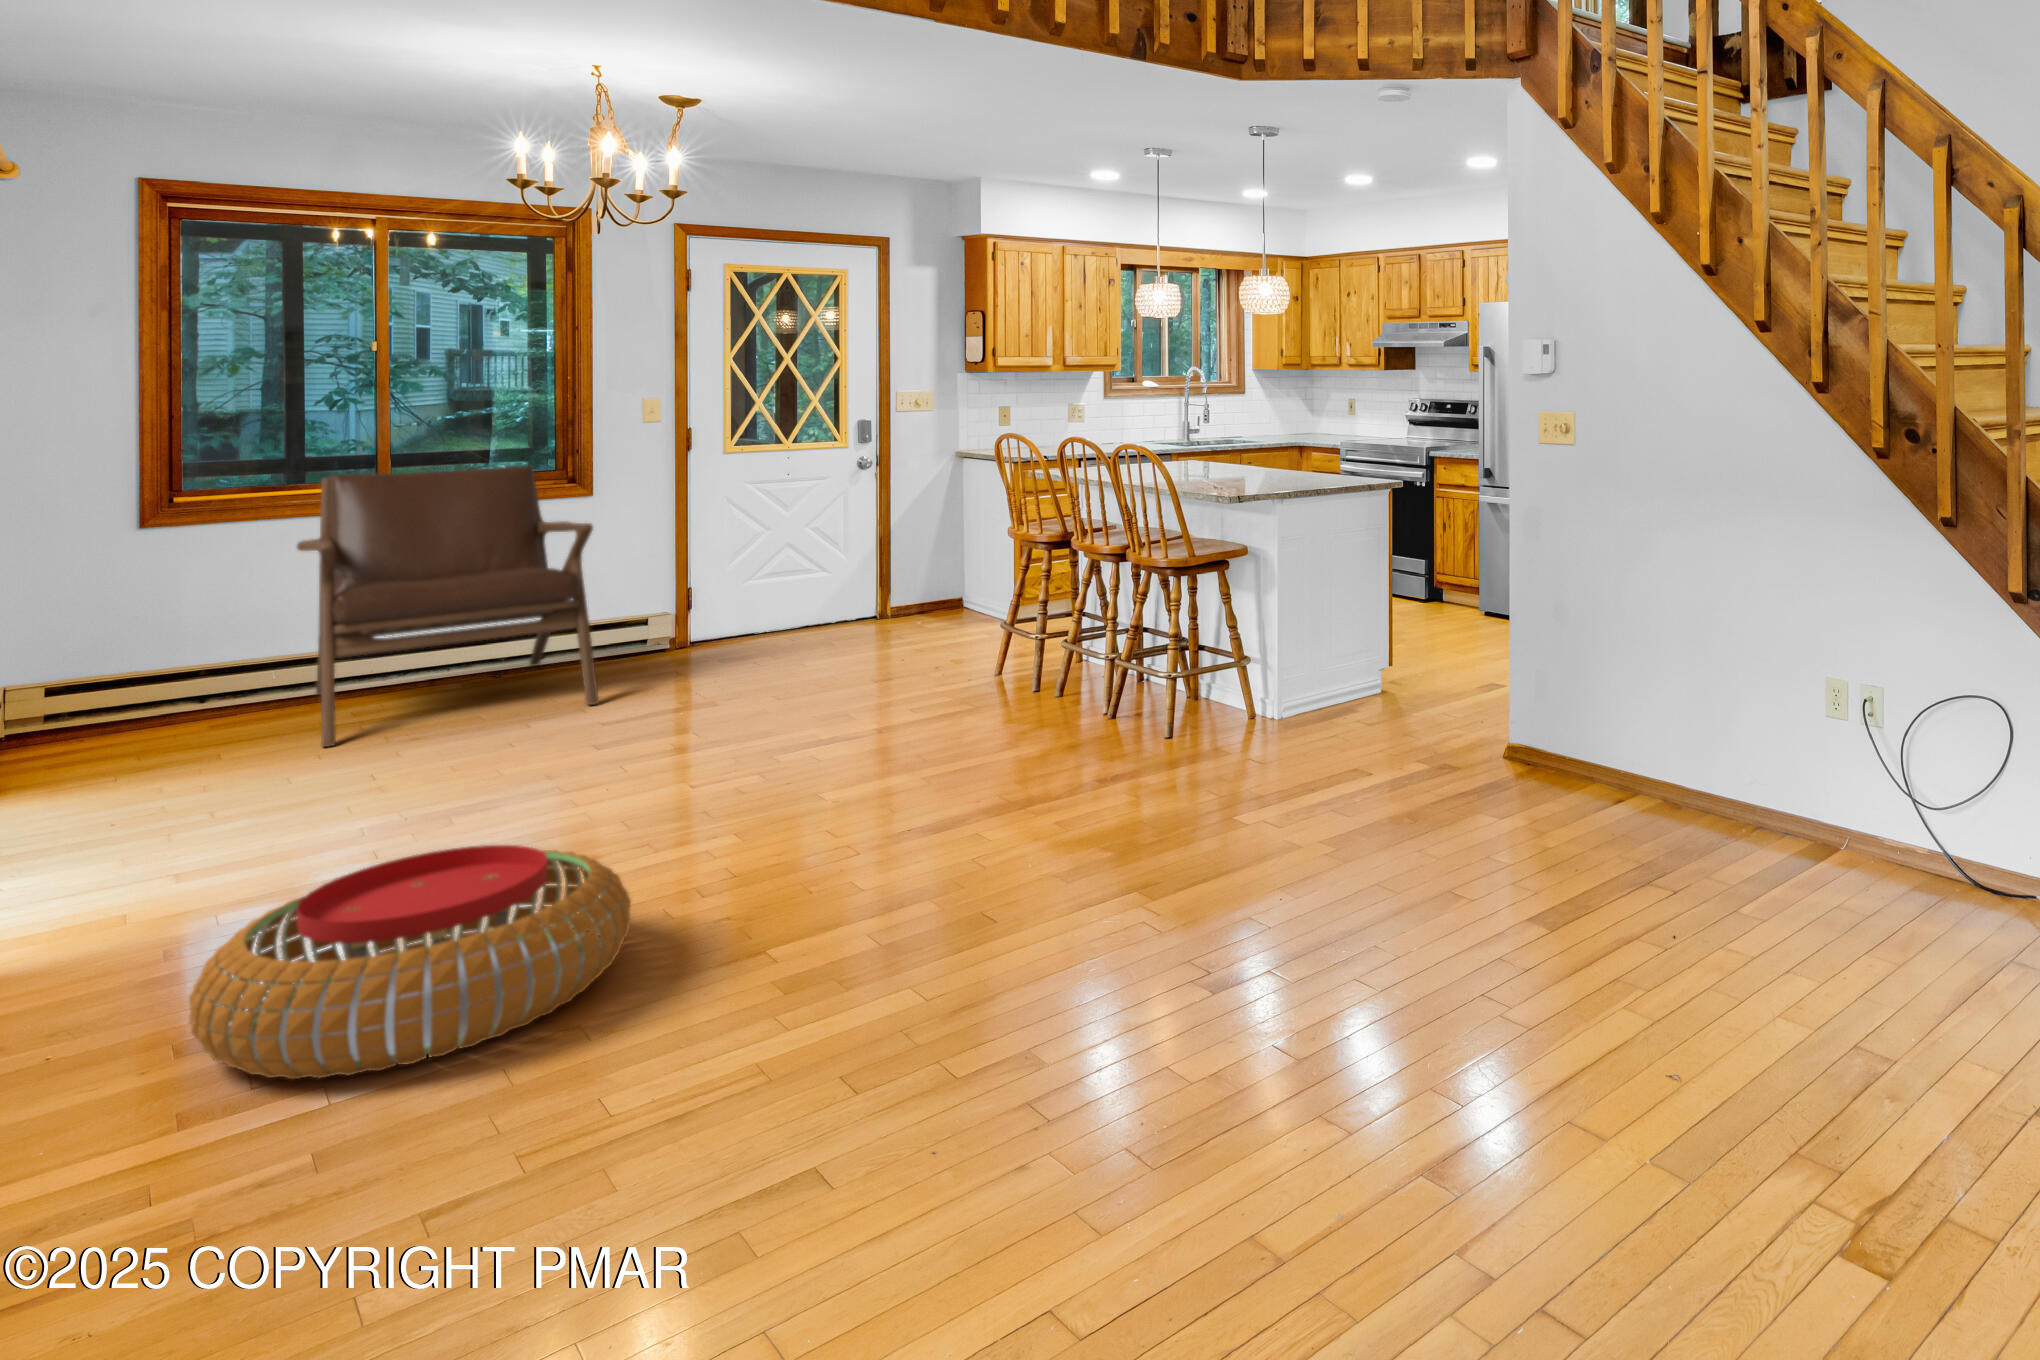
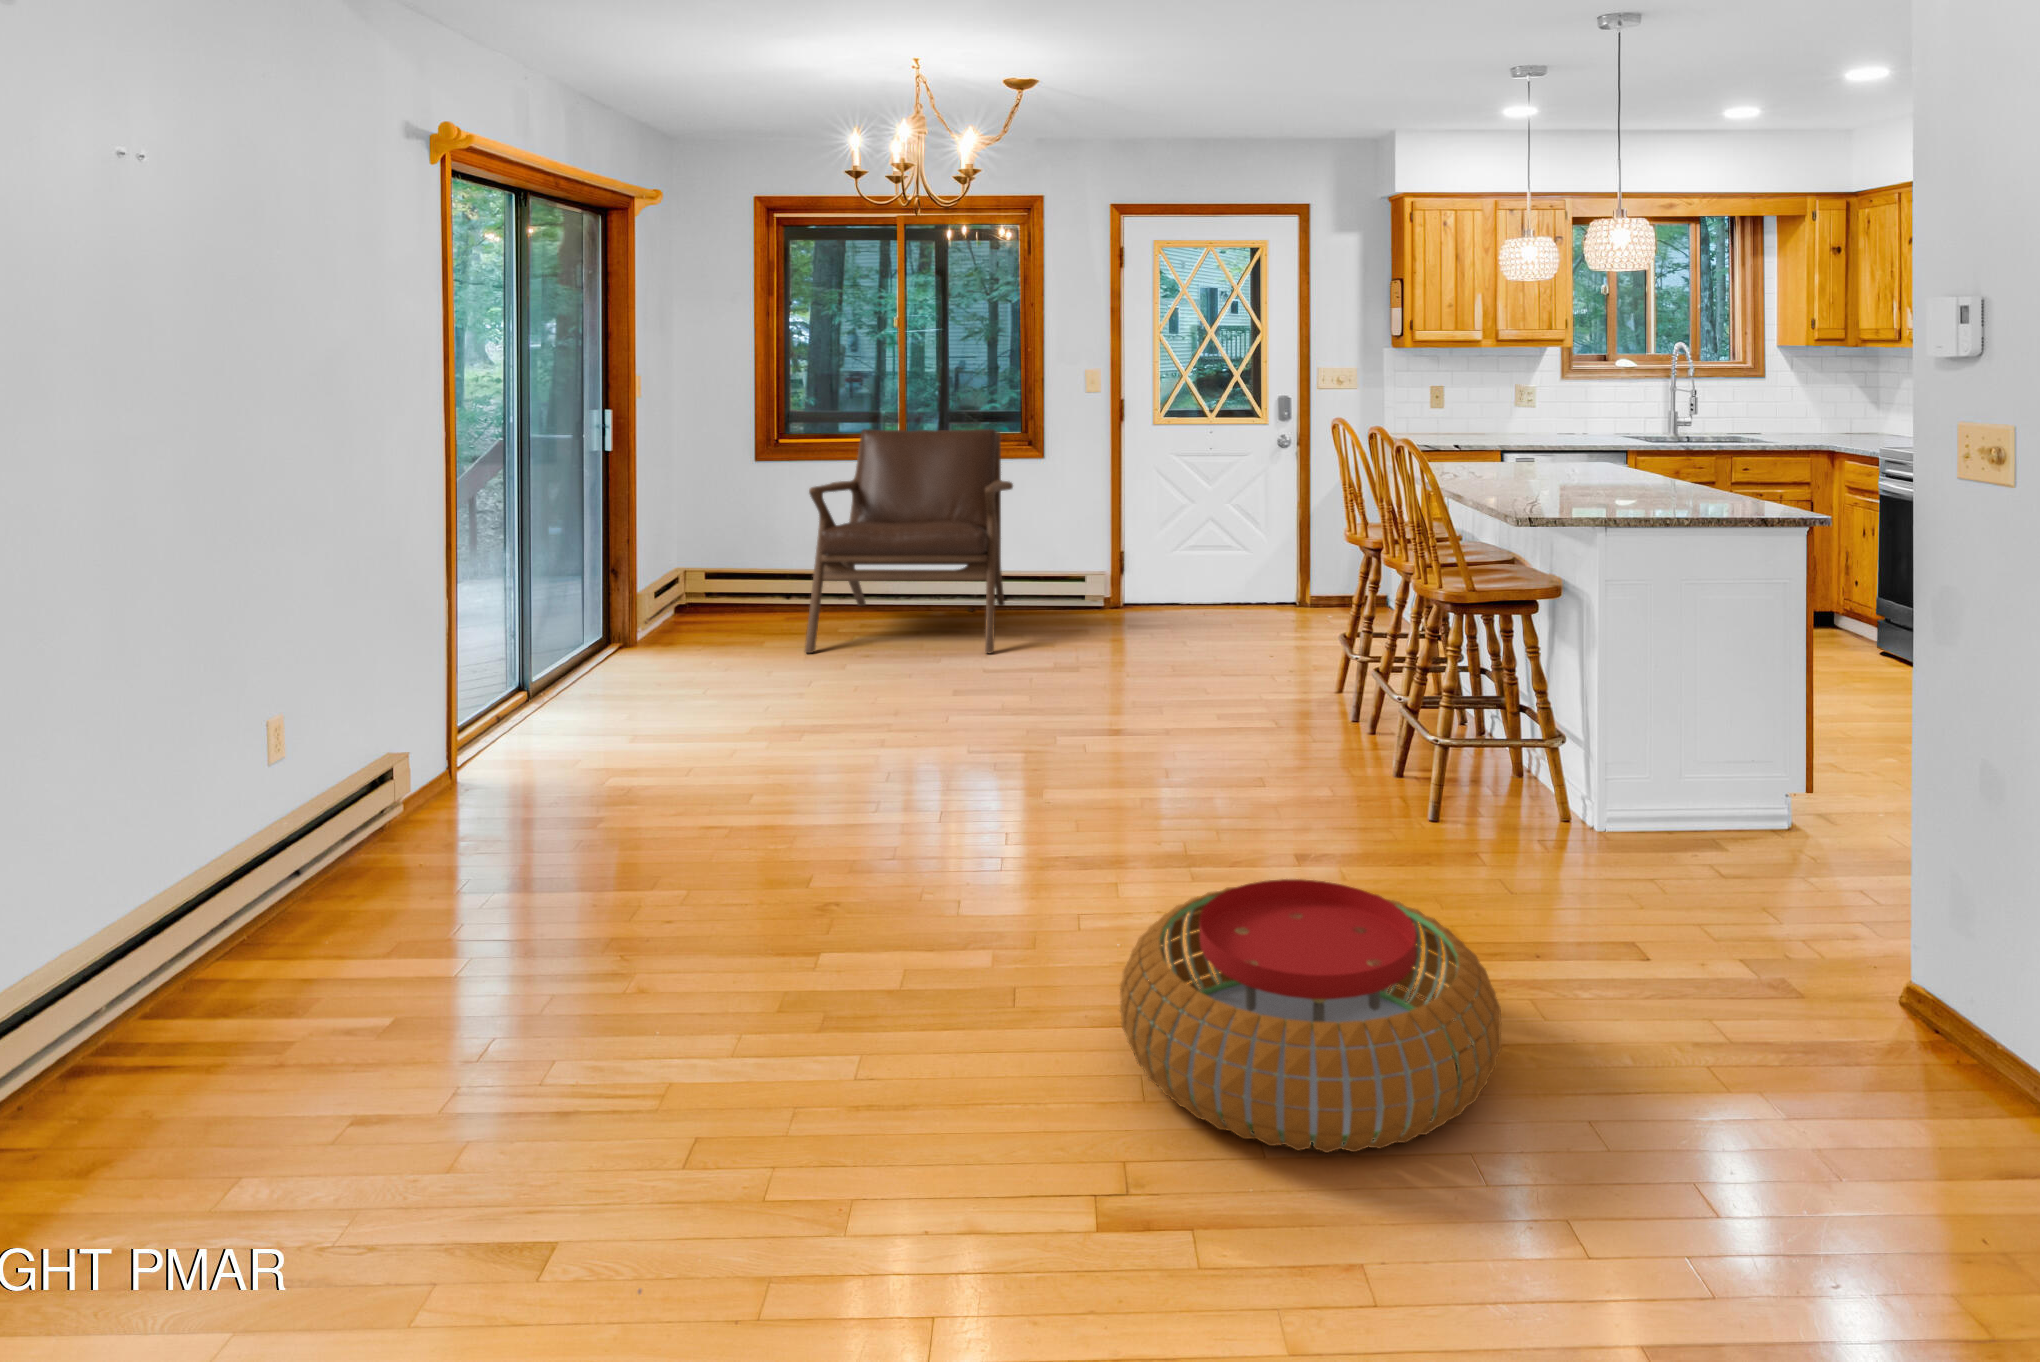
pouf: present [189,845,631,1079] -> present [1120,879,1501,1153]

